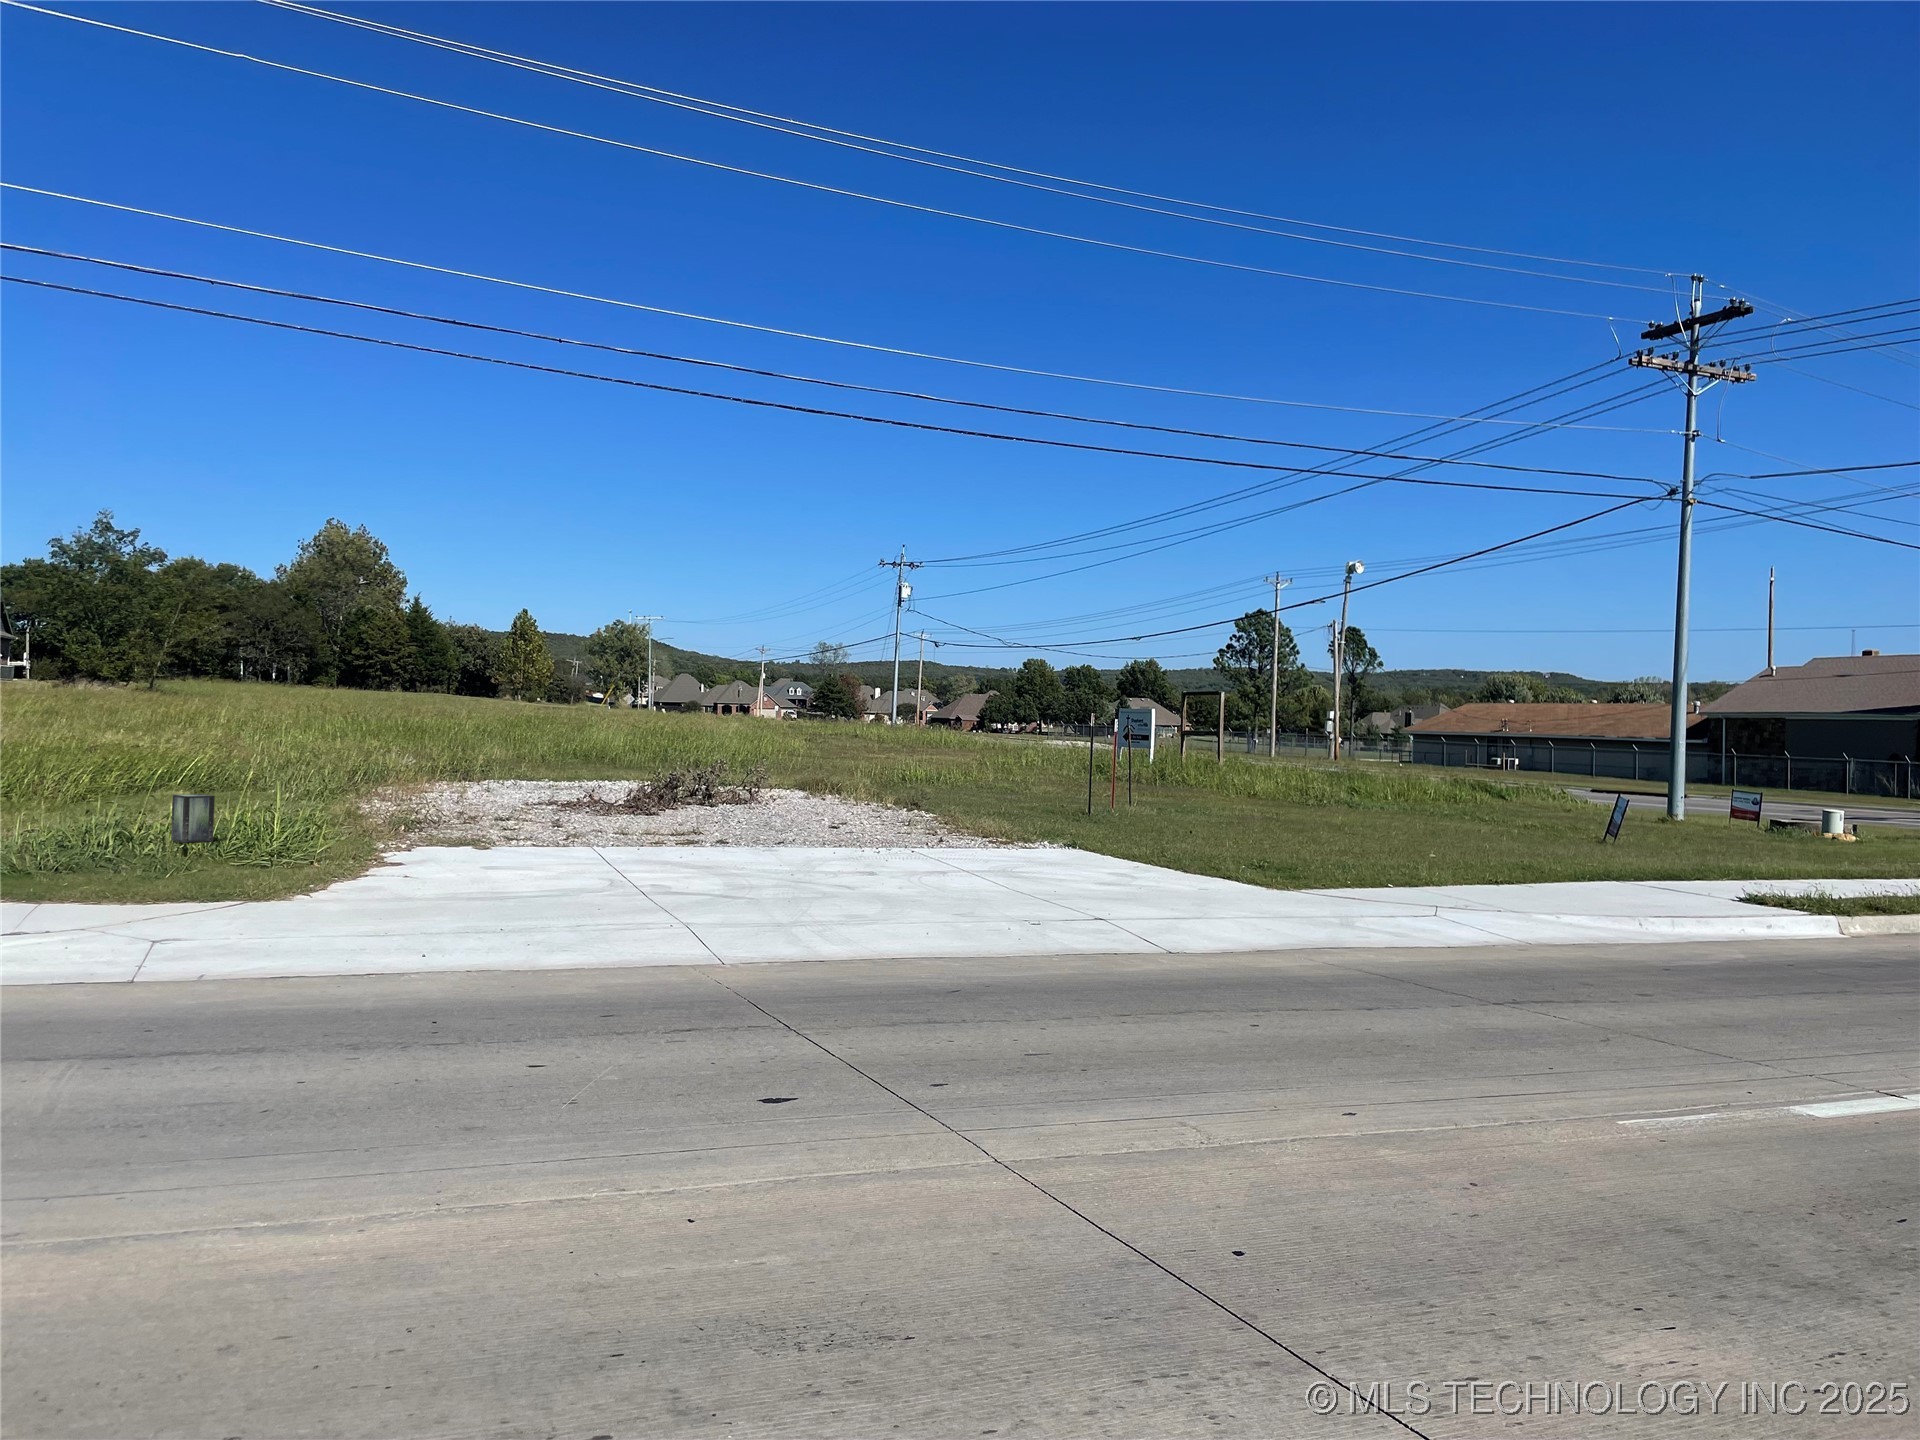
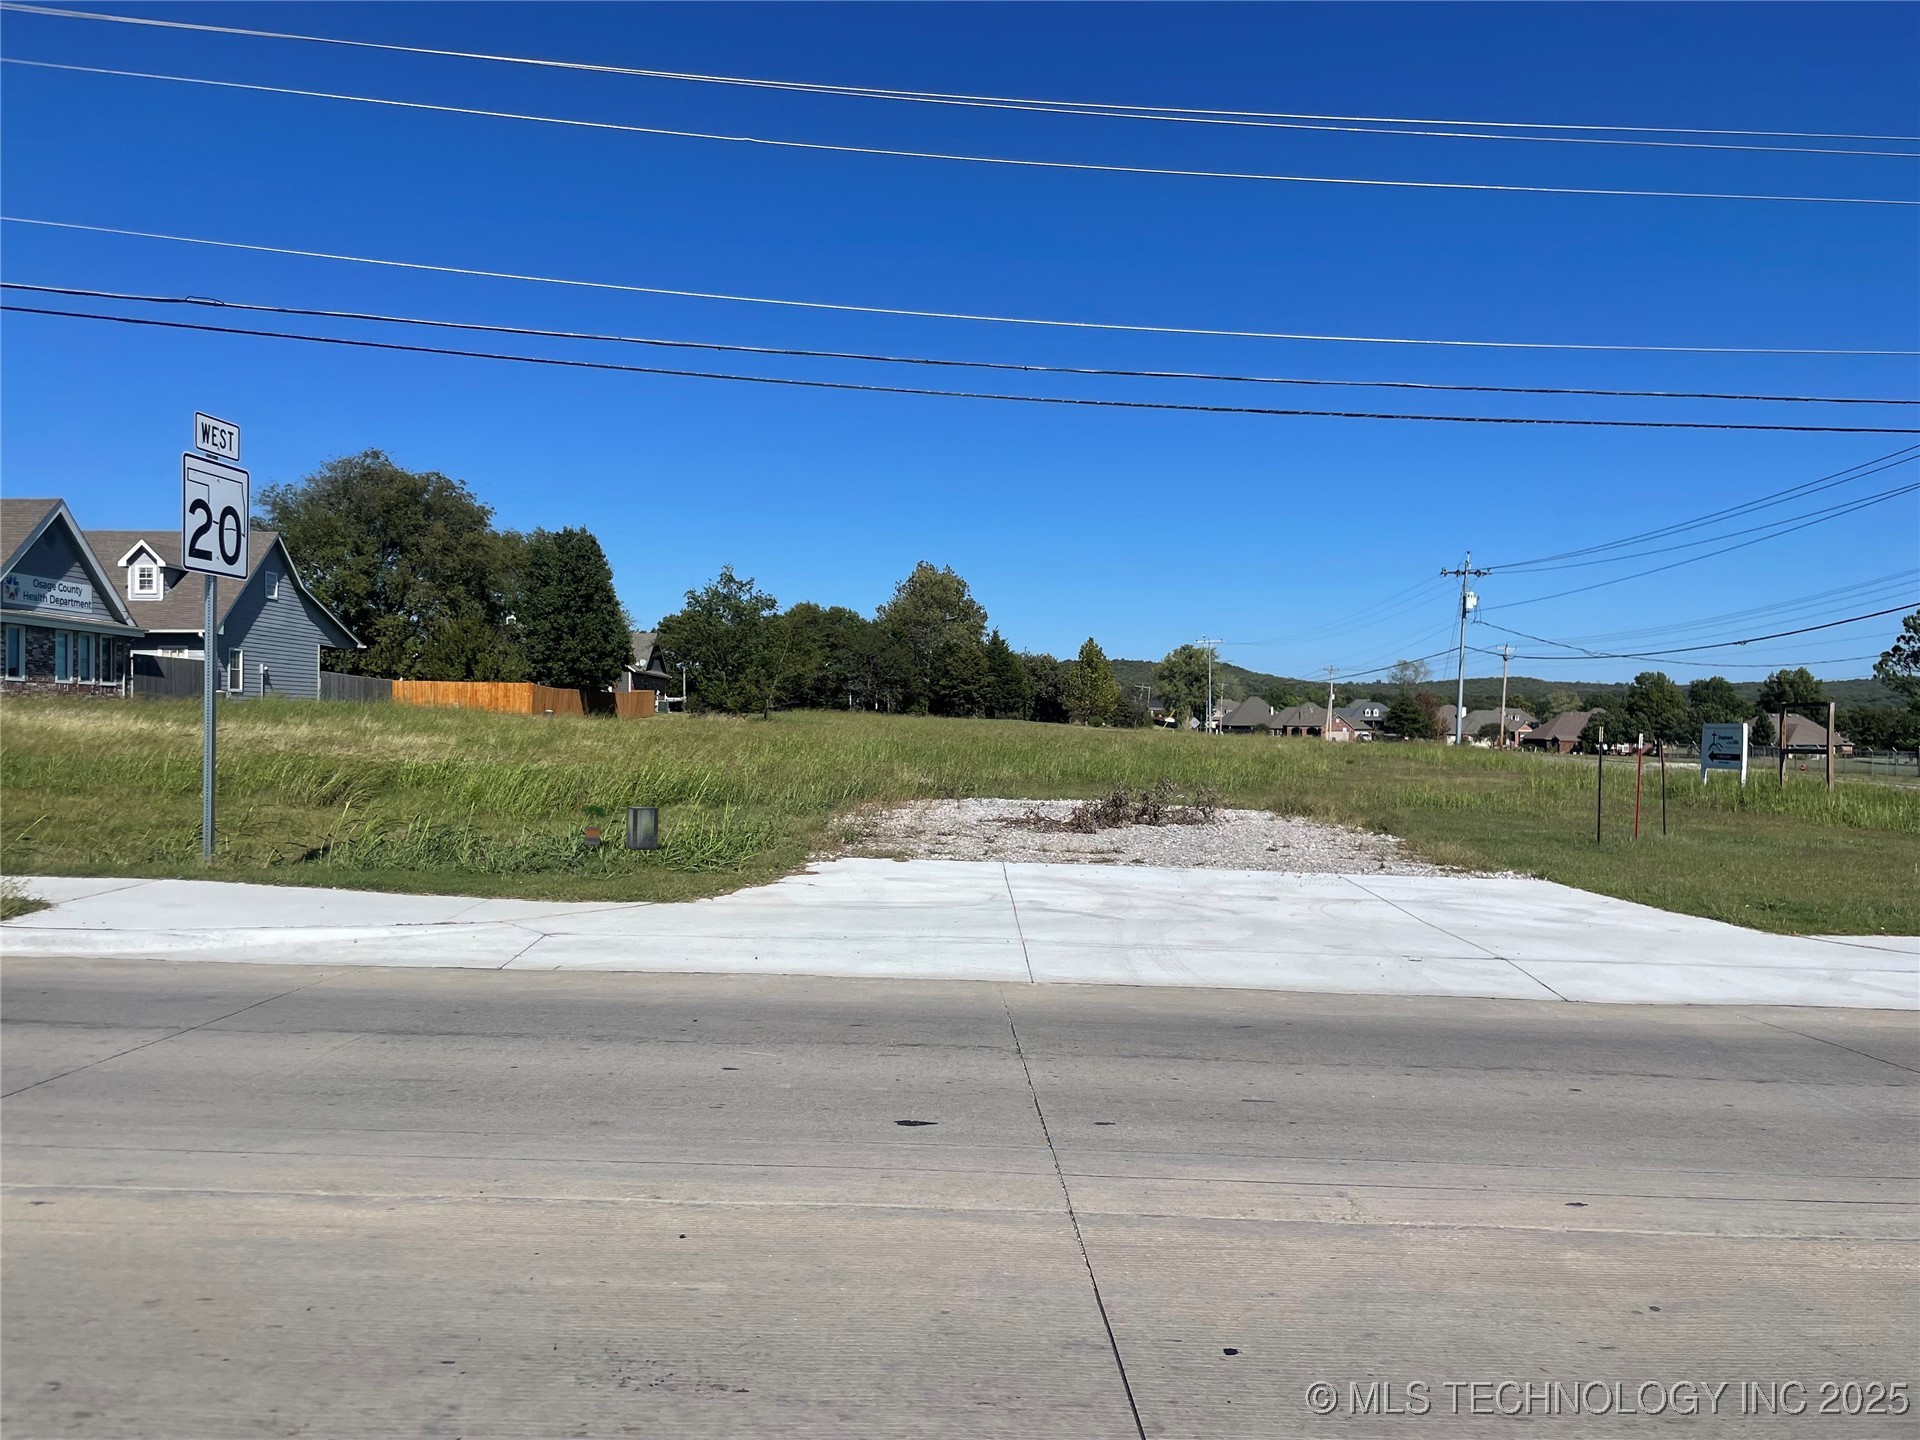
potted tree: none [109,792,146,839] -> present [582,805,606,845]

